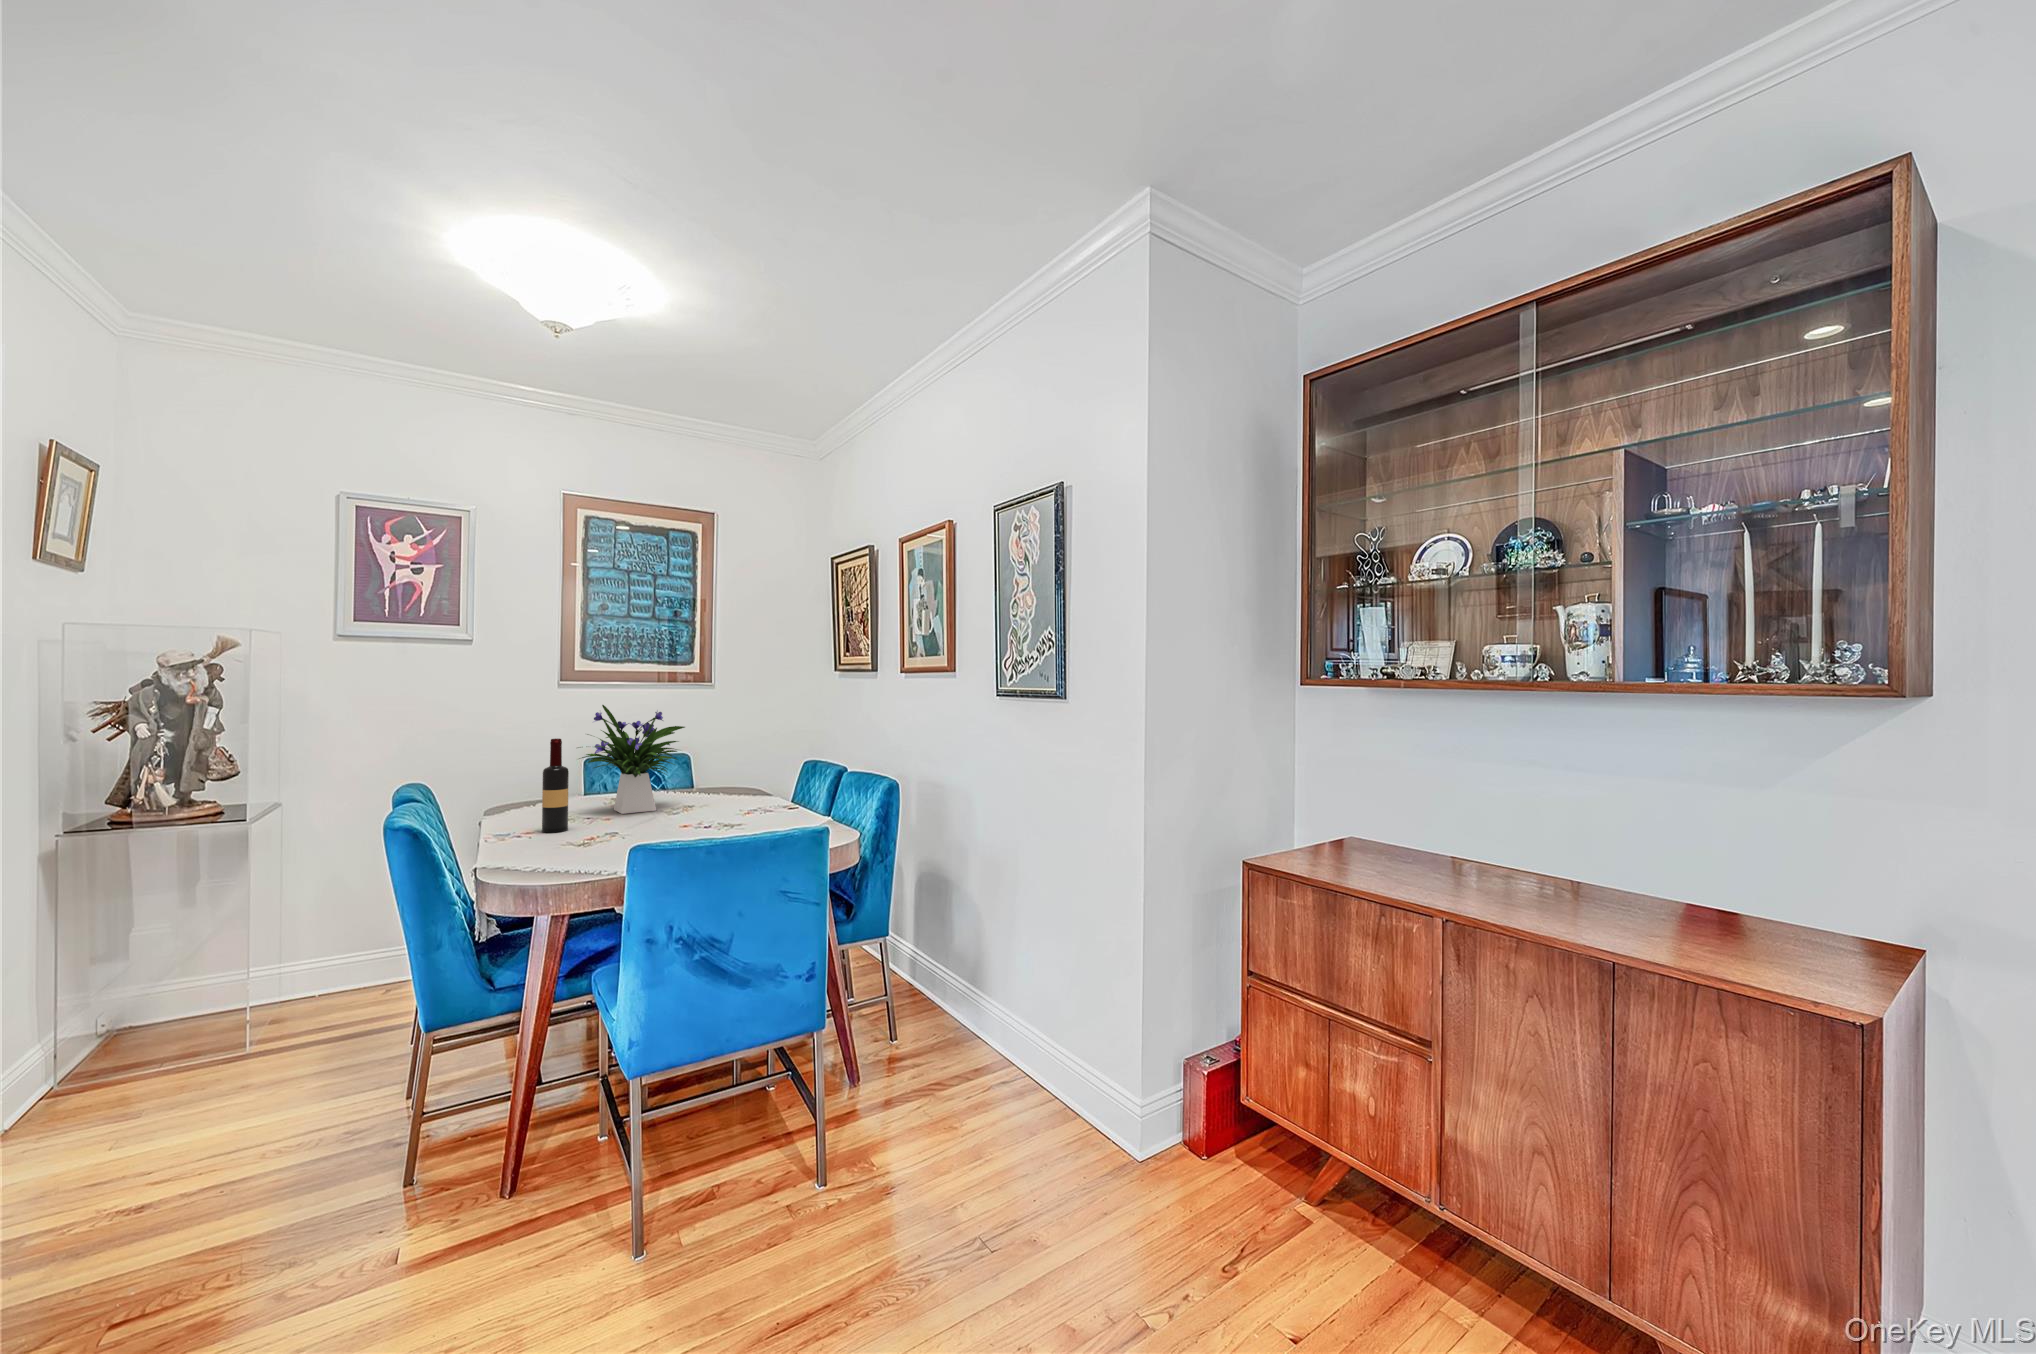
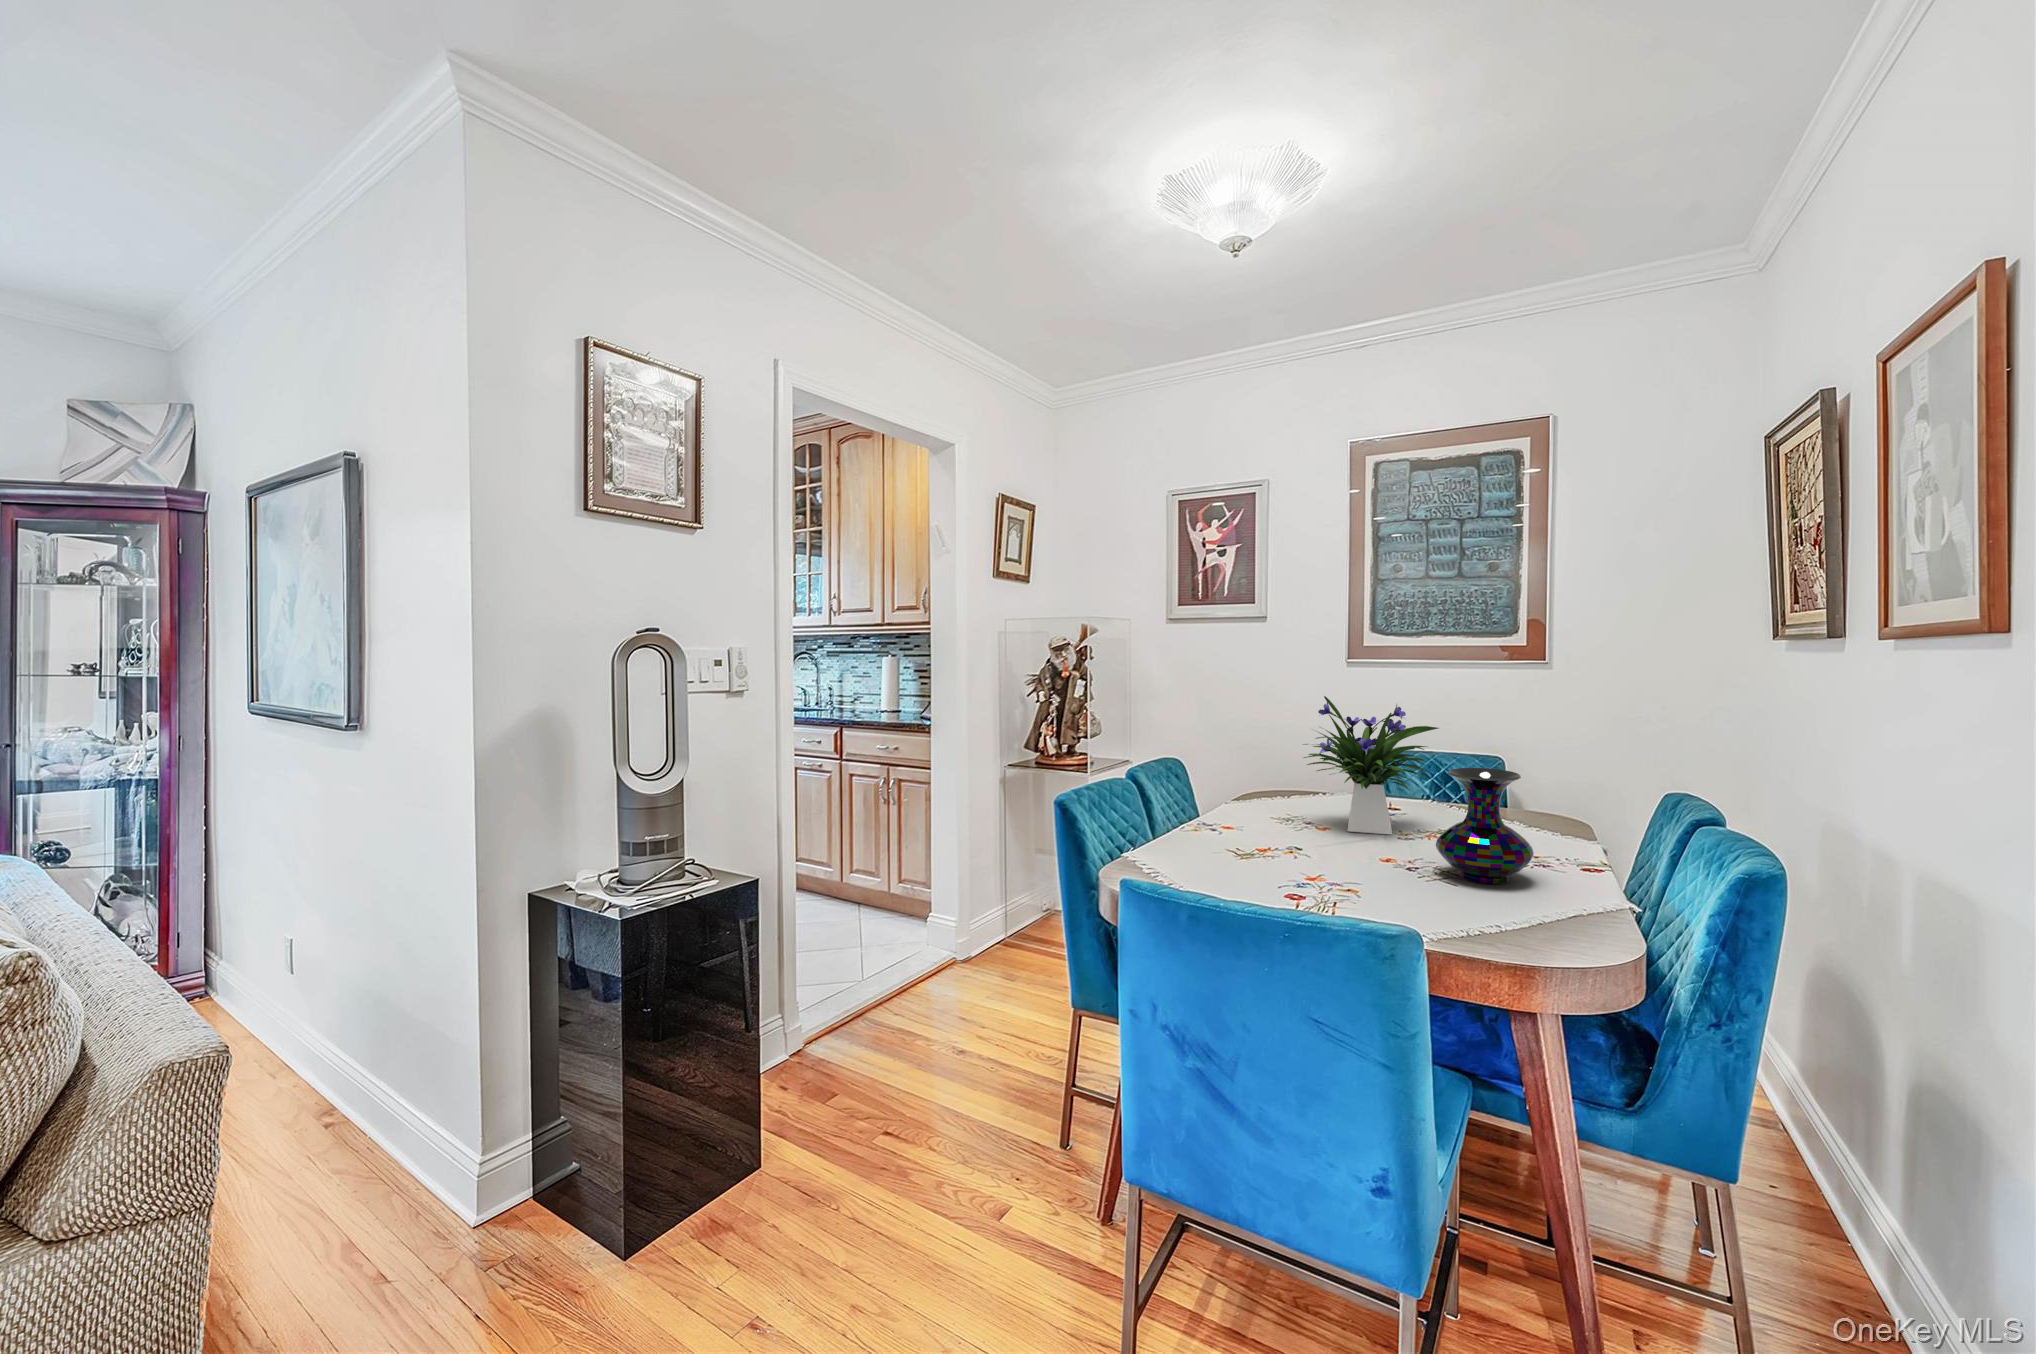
wine bottle: present [542,739,569,832] -> none [1240,736,1268,844]
vase: none [713,746,773,821] -> present [1436,768,1534,884]

